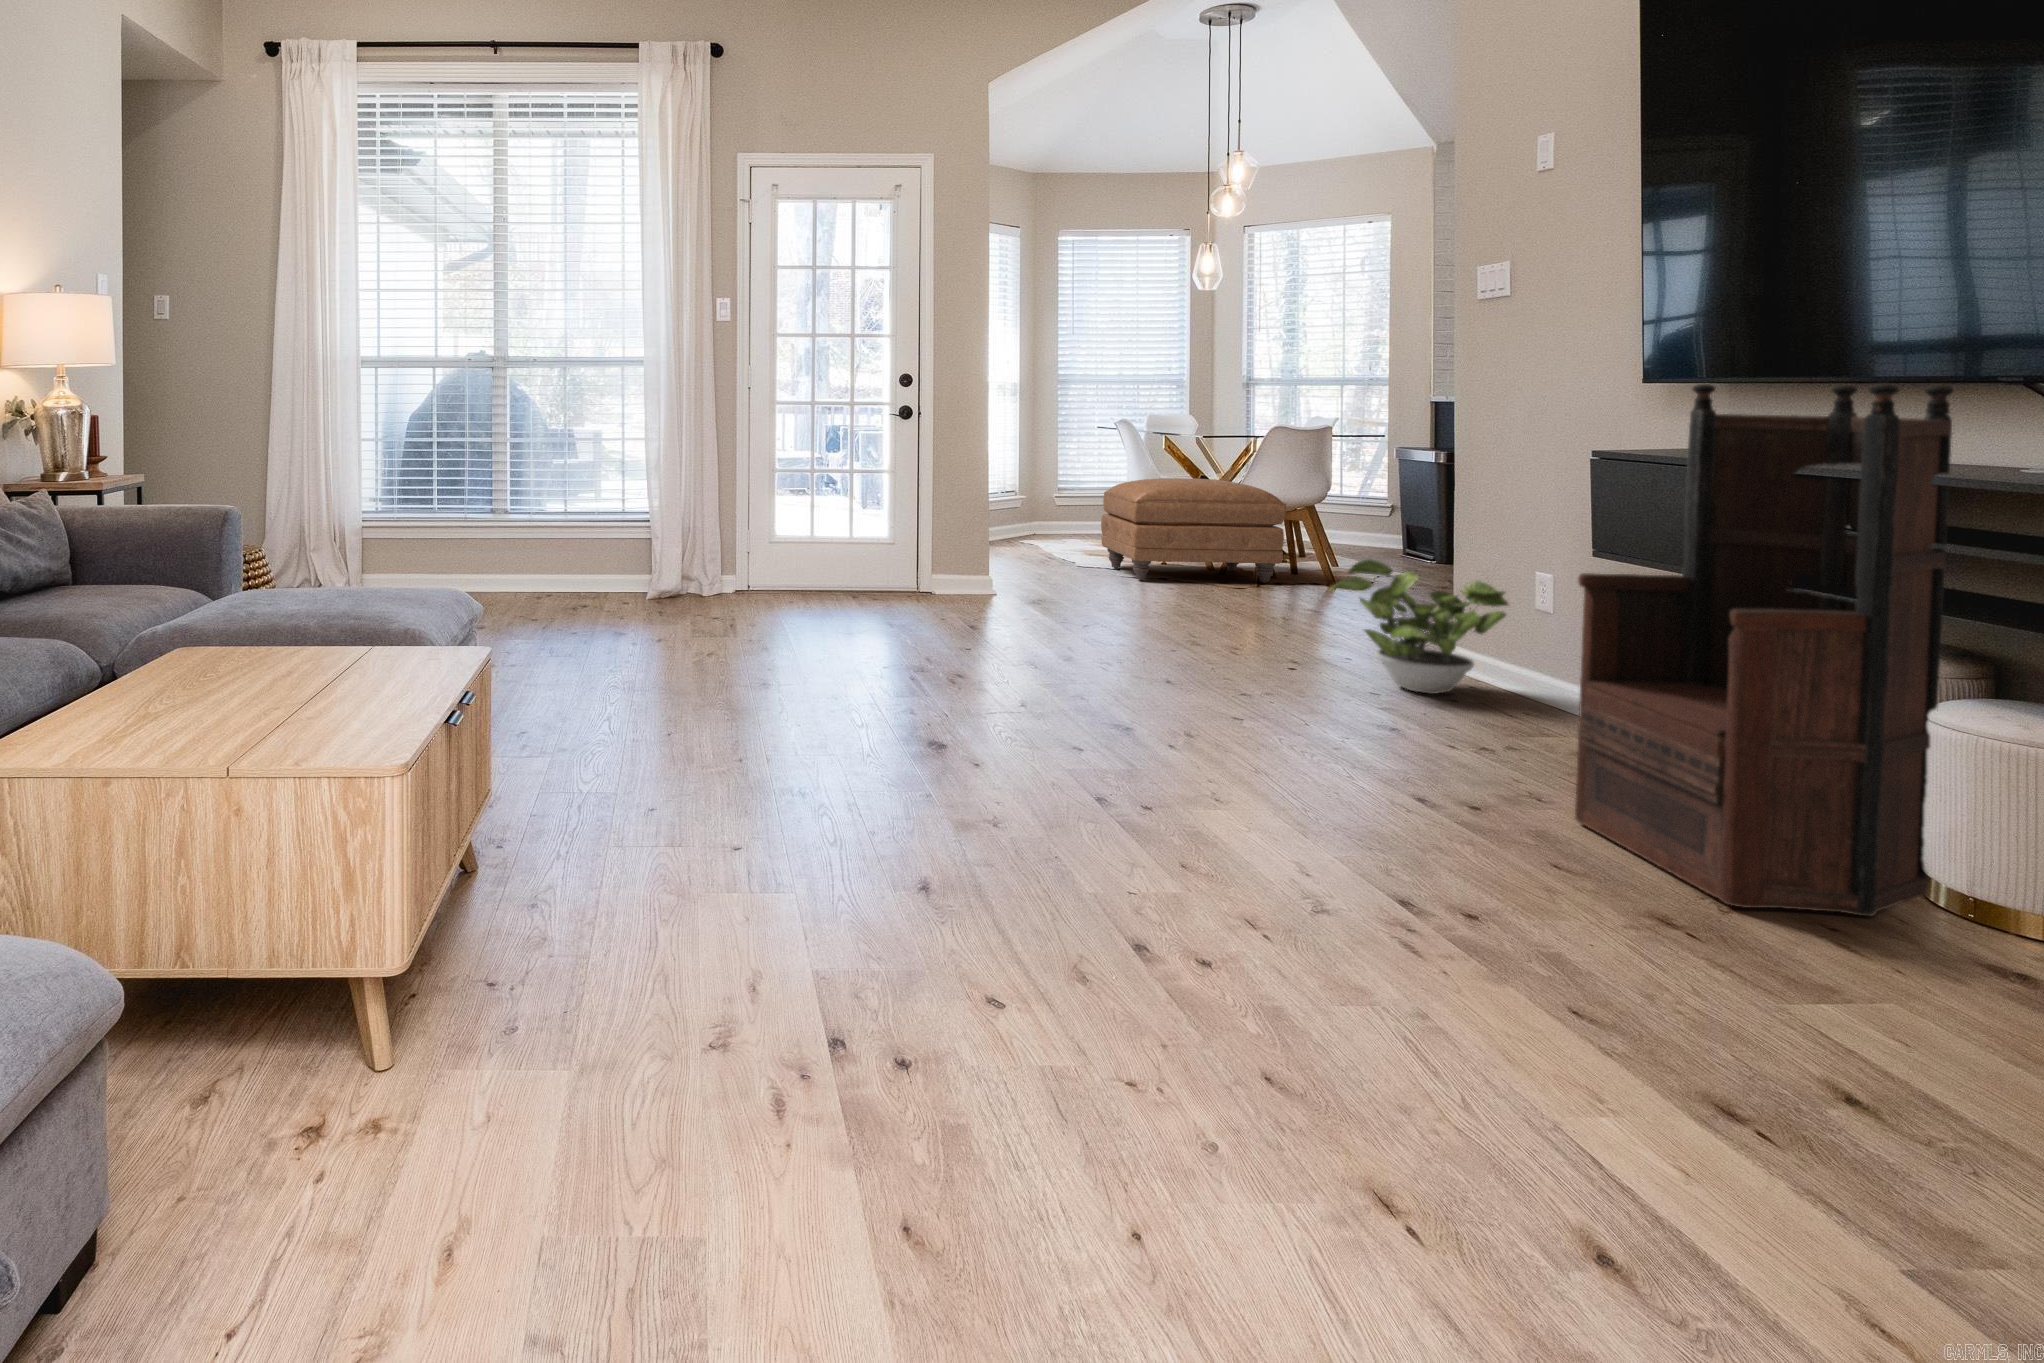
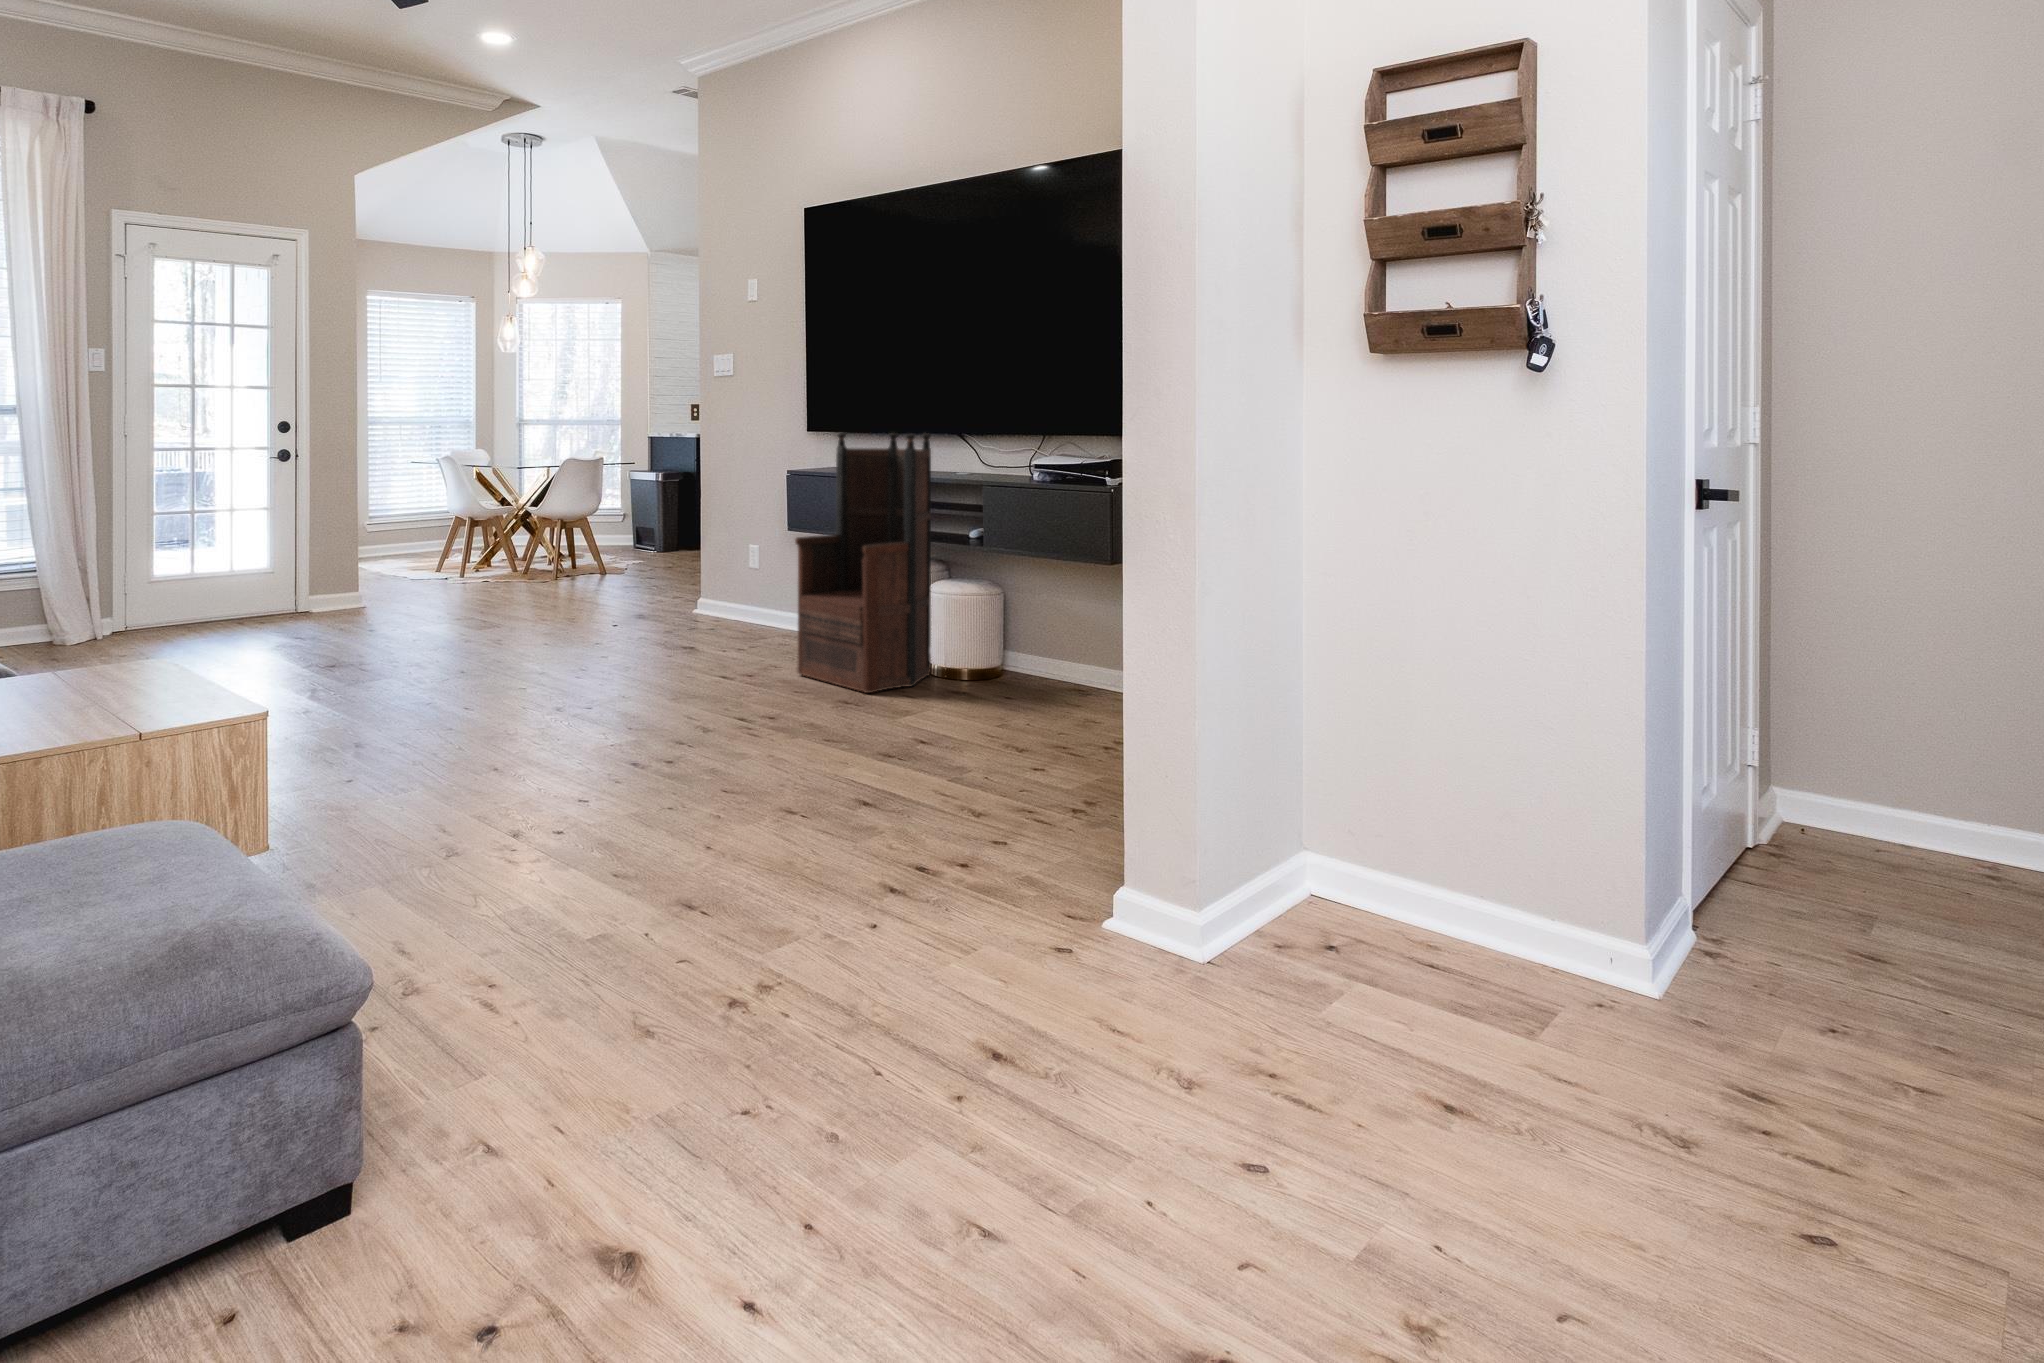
ottoman: present [1101,478,1286,583] -> none [438,502,579,587]
potted plant: present [1331,559,1508,694] -> none [643,546,742,630]

